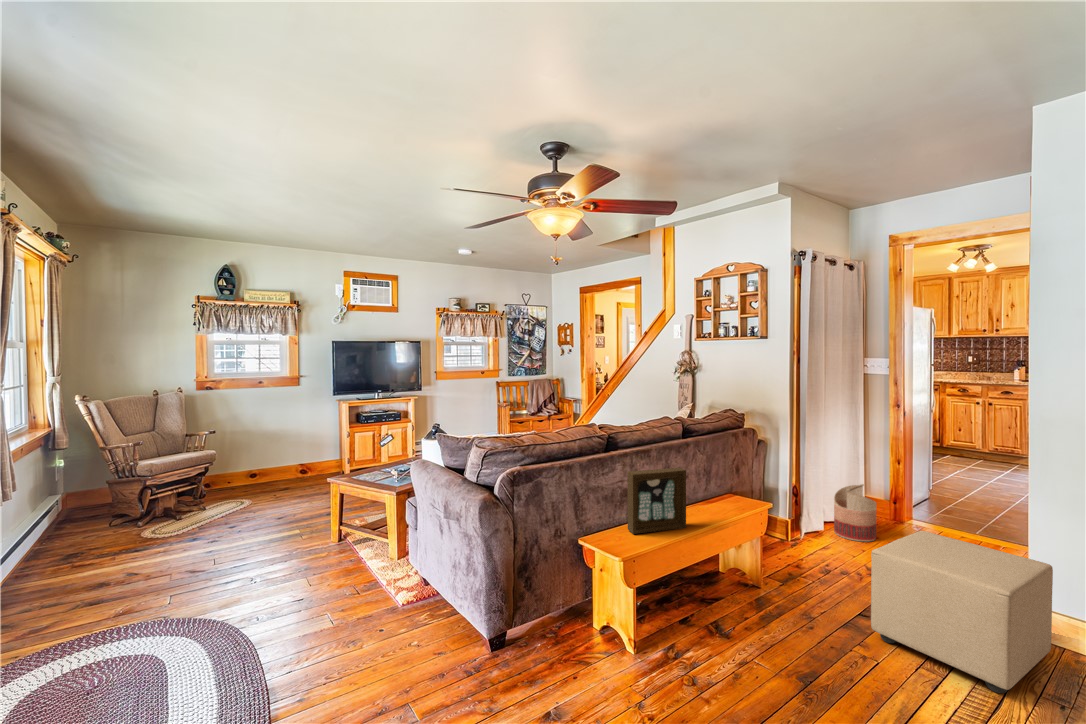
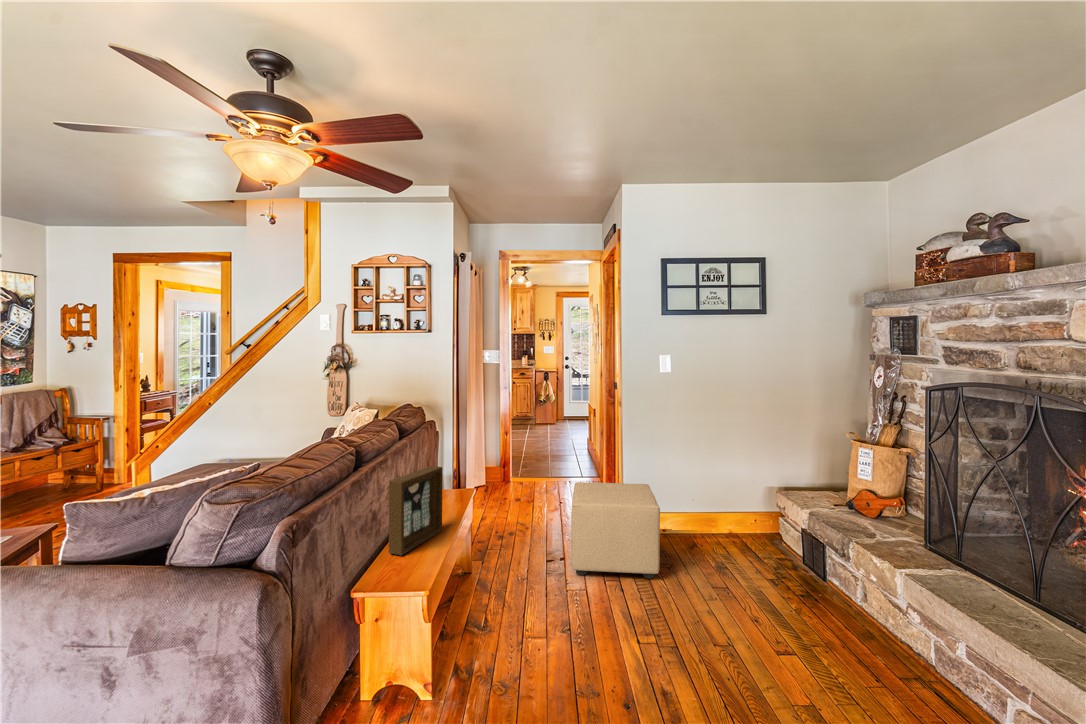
basket: present [834,484,876,542] -> none [479,460,509,509]

